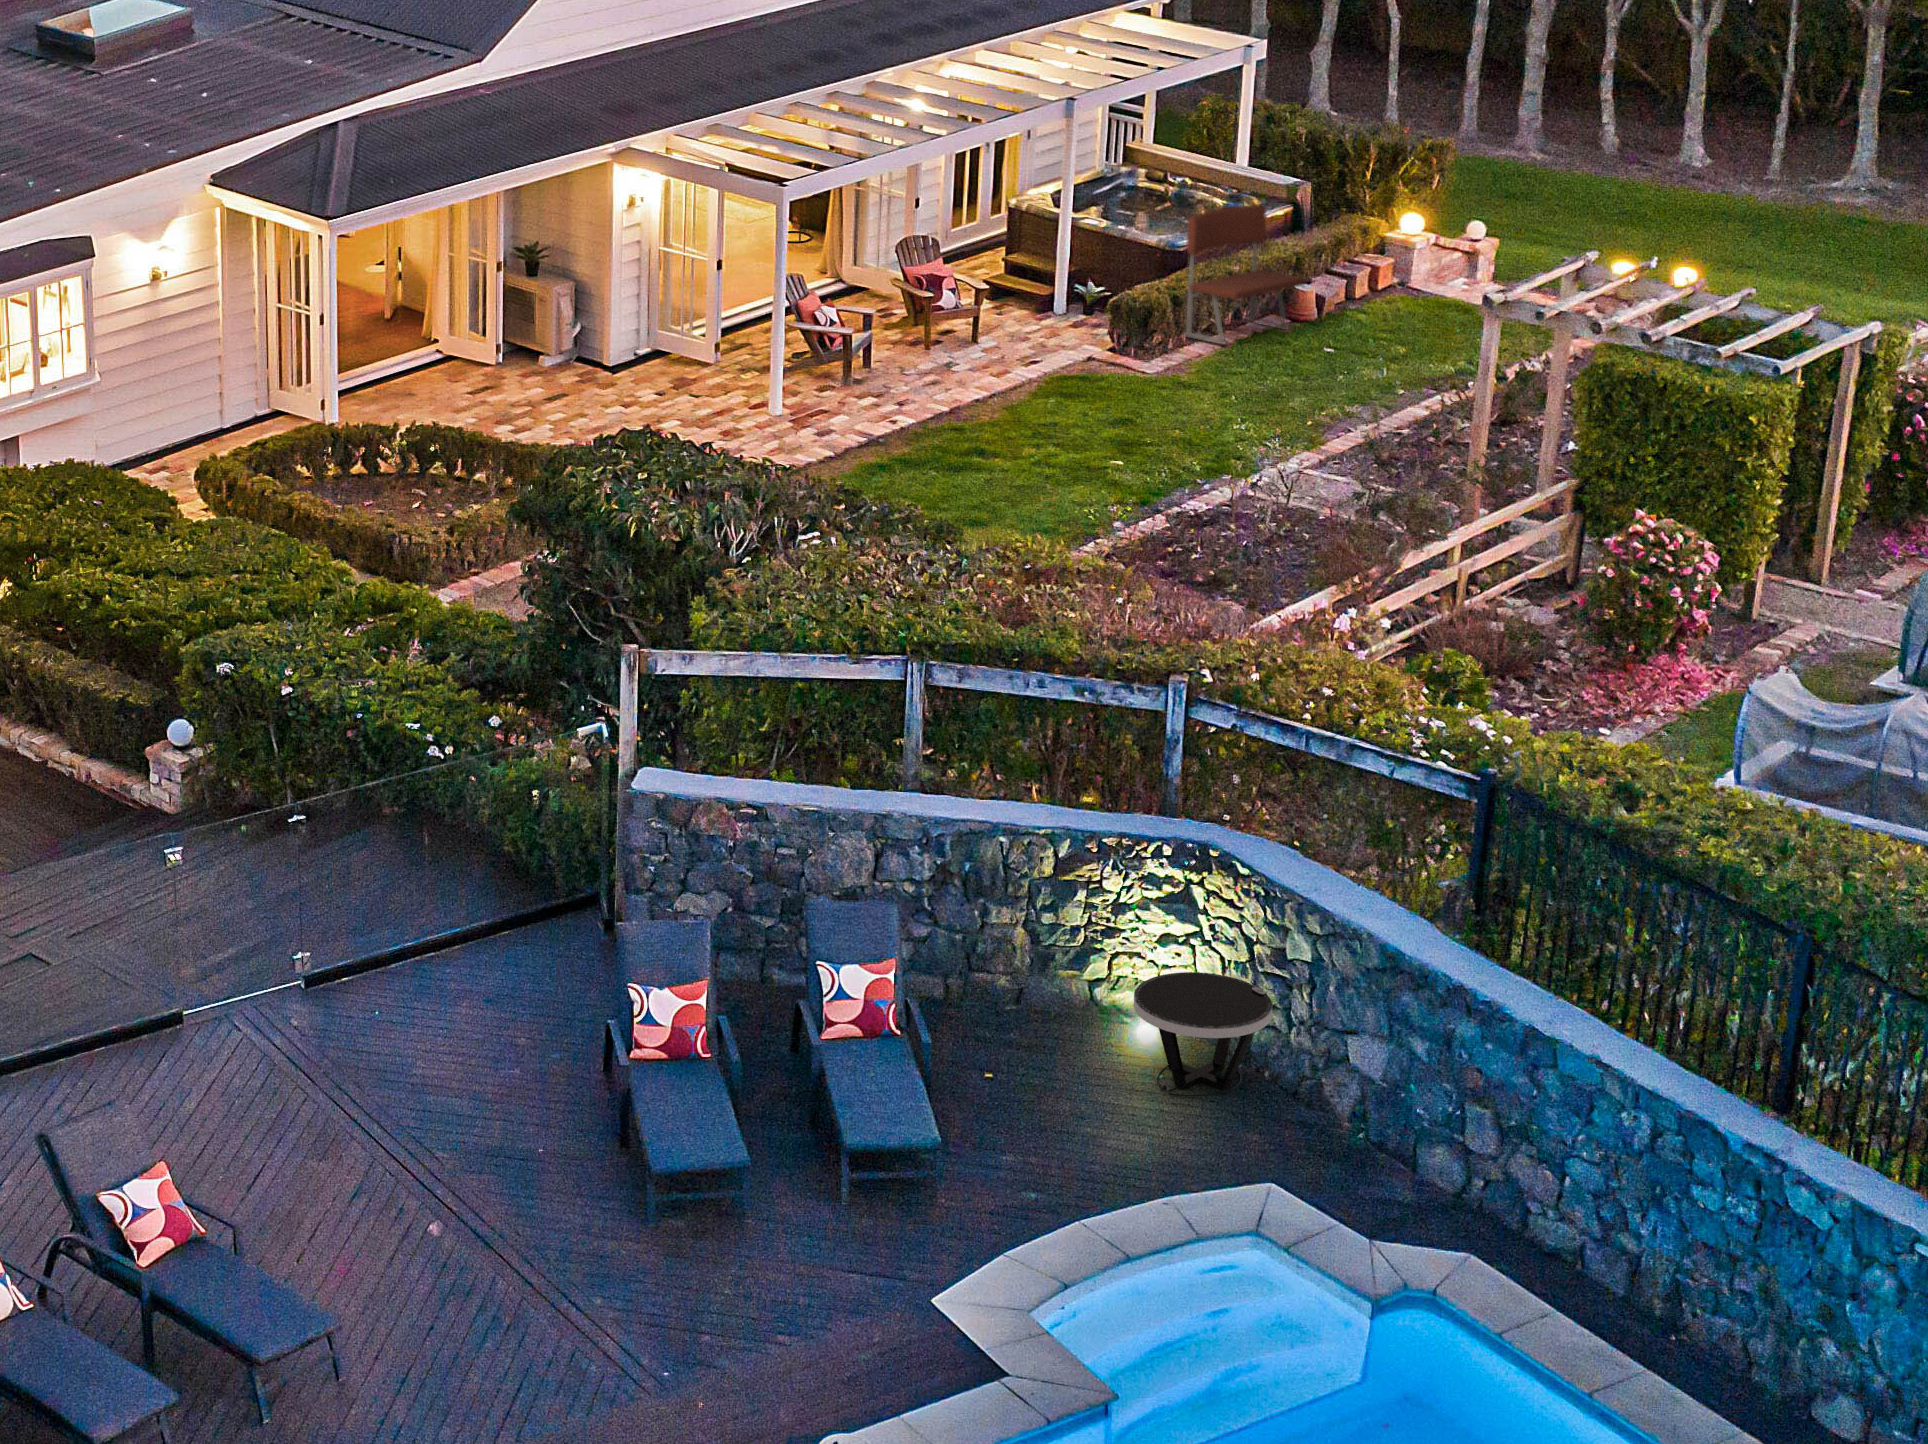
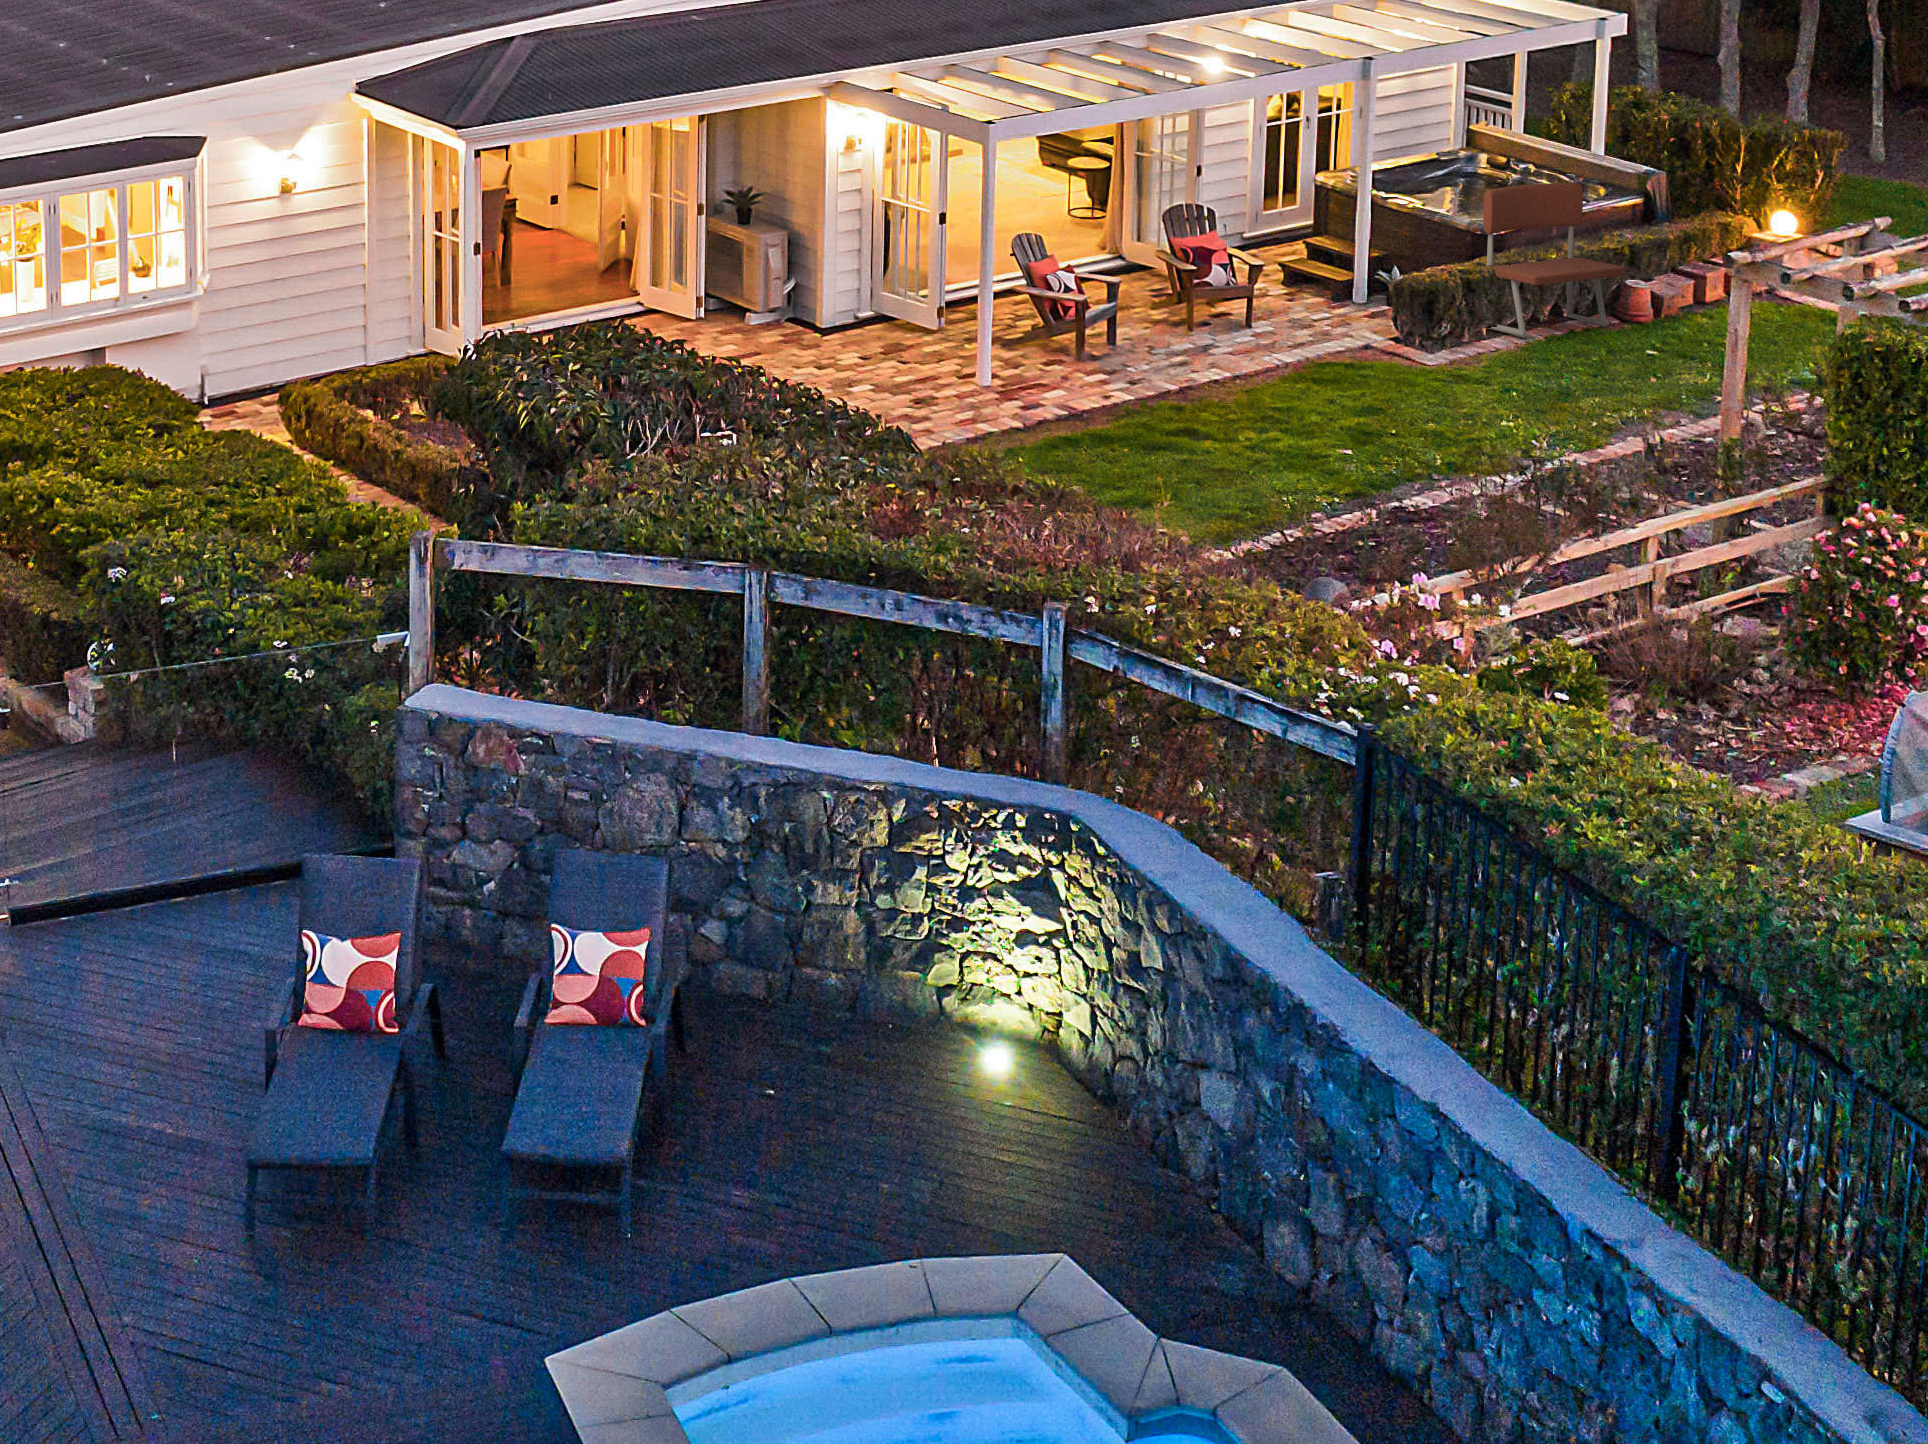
side table: present [1134,972,1272,1096] -> none [945,976,1115,1135]

